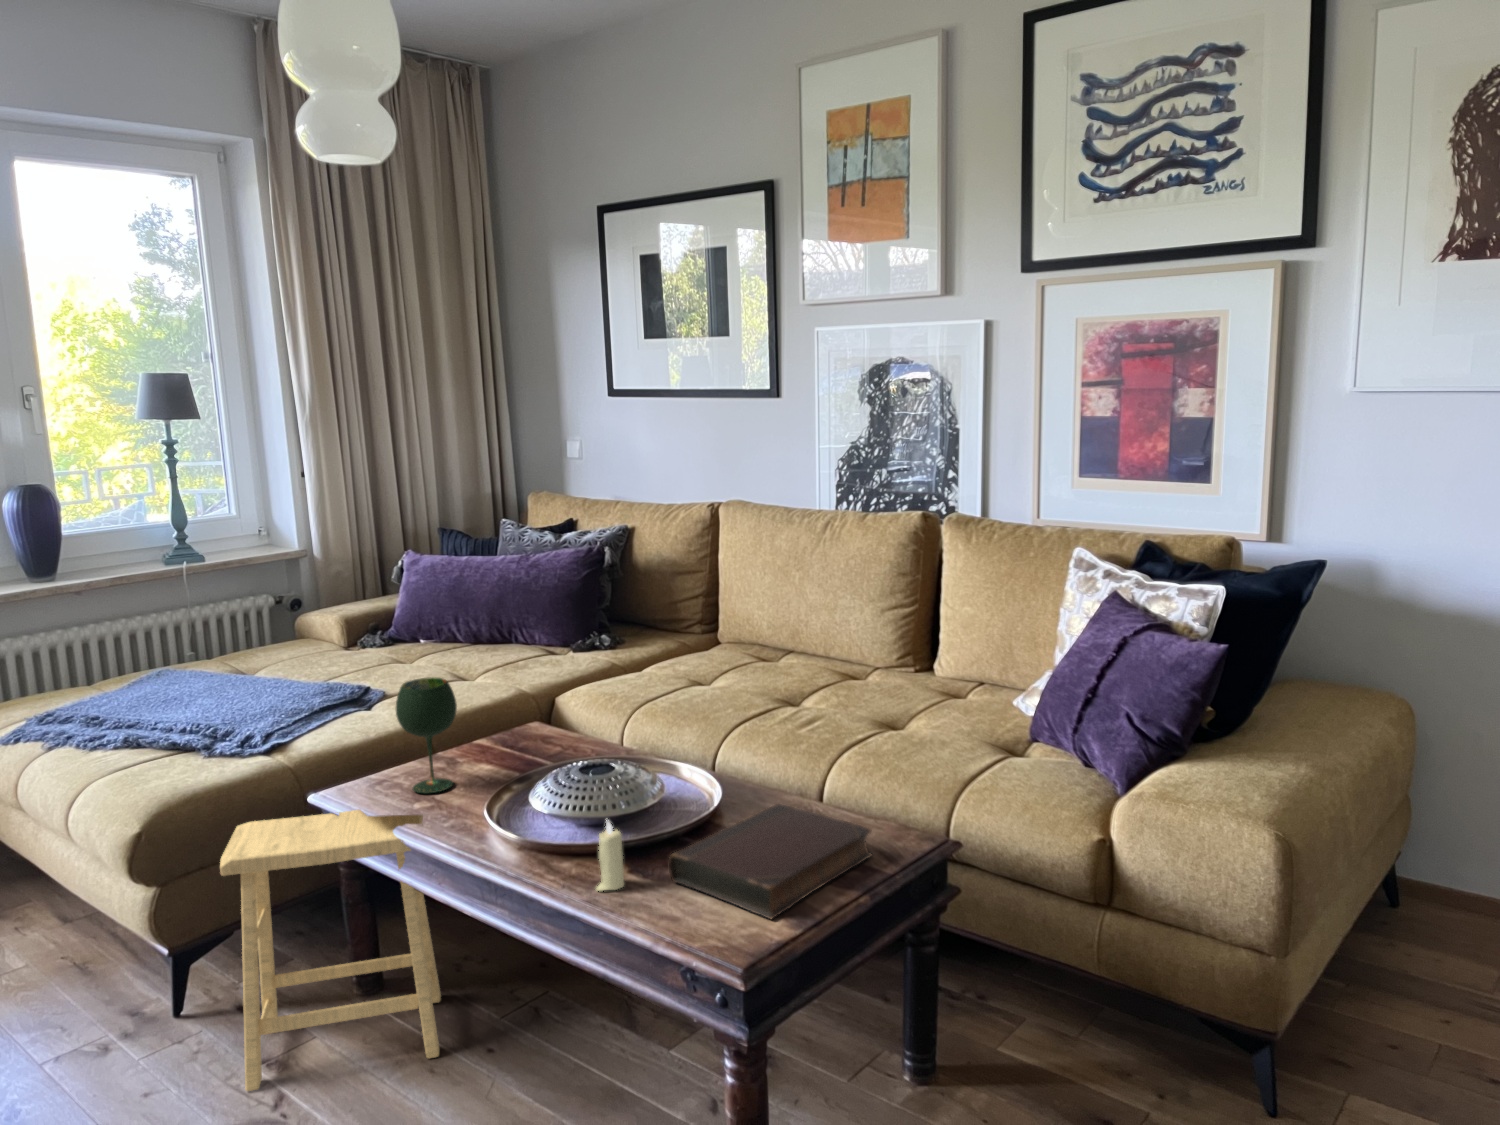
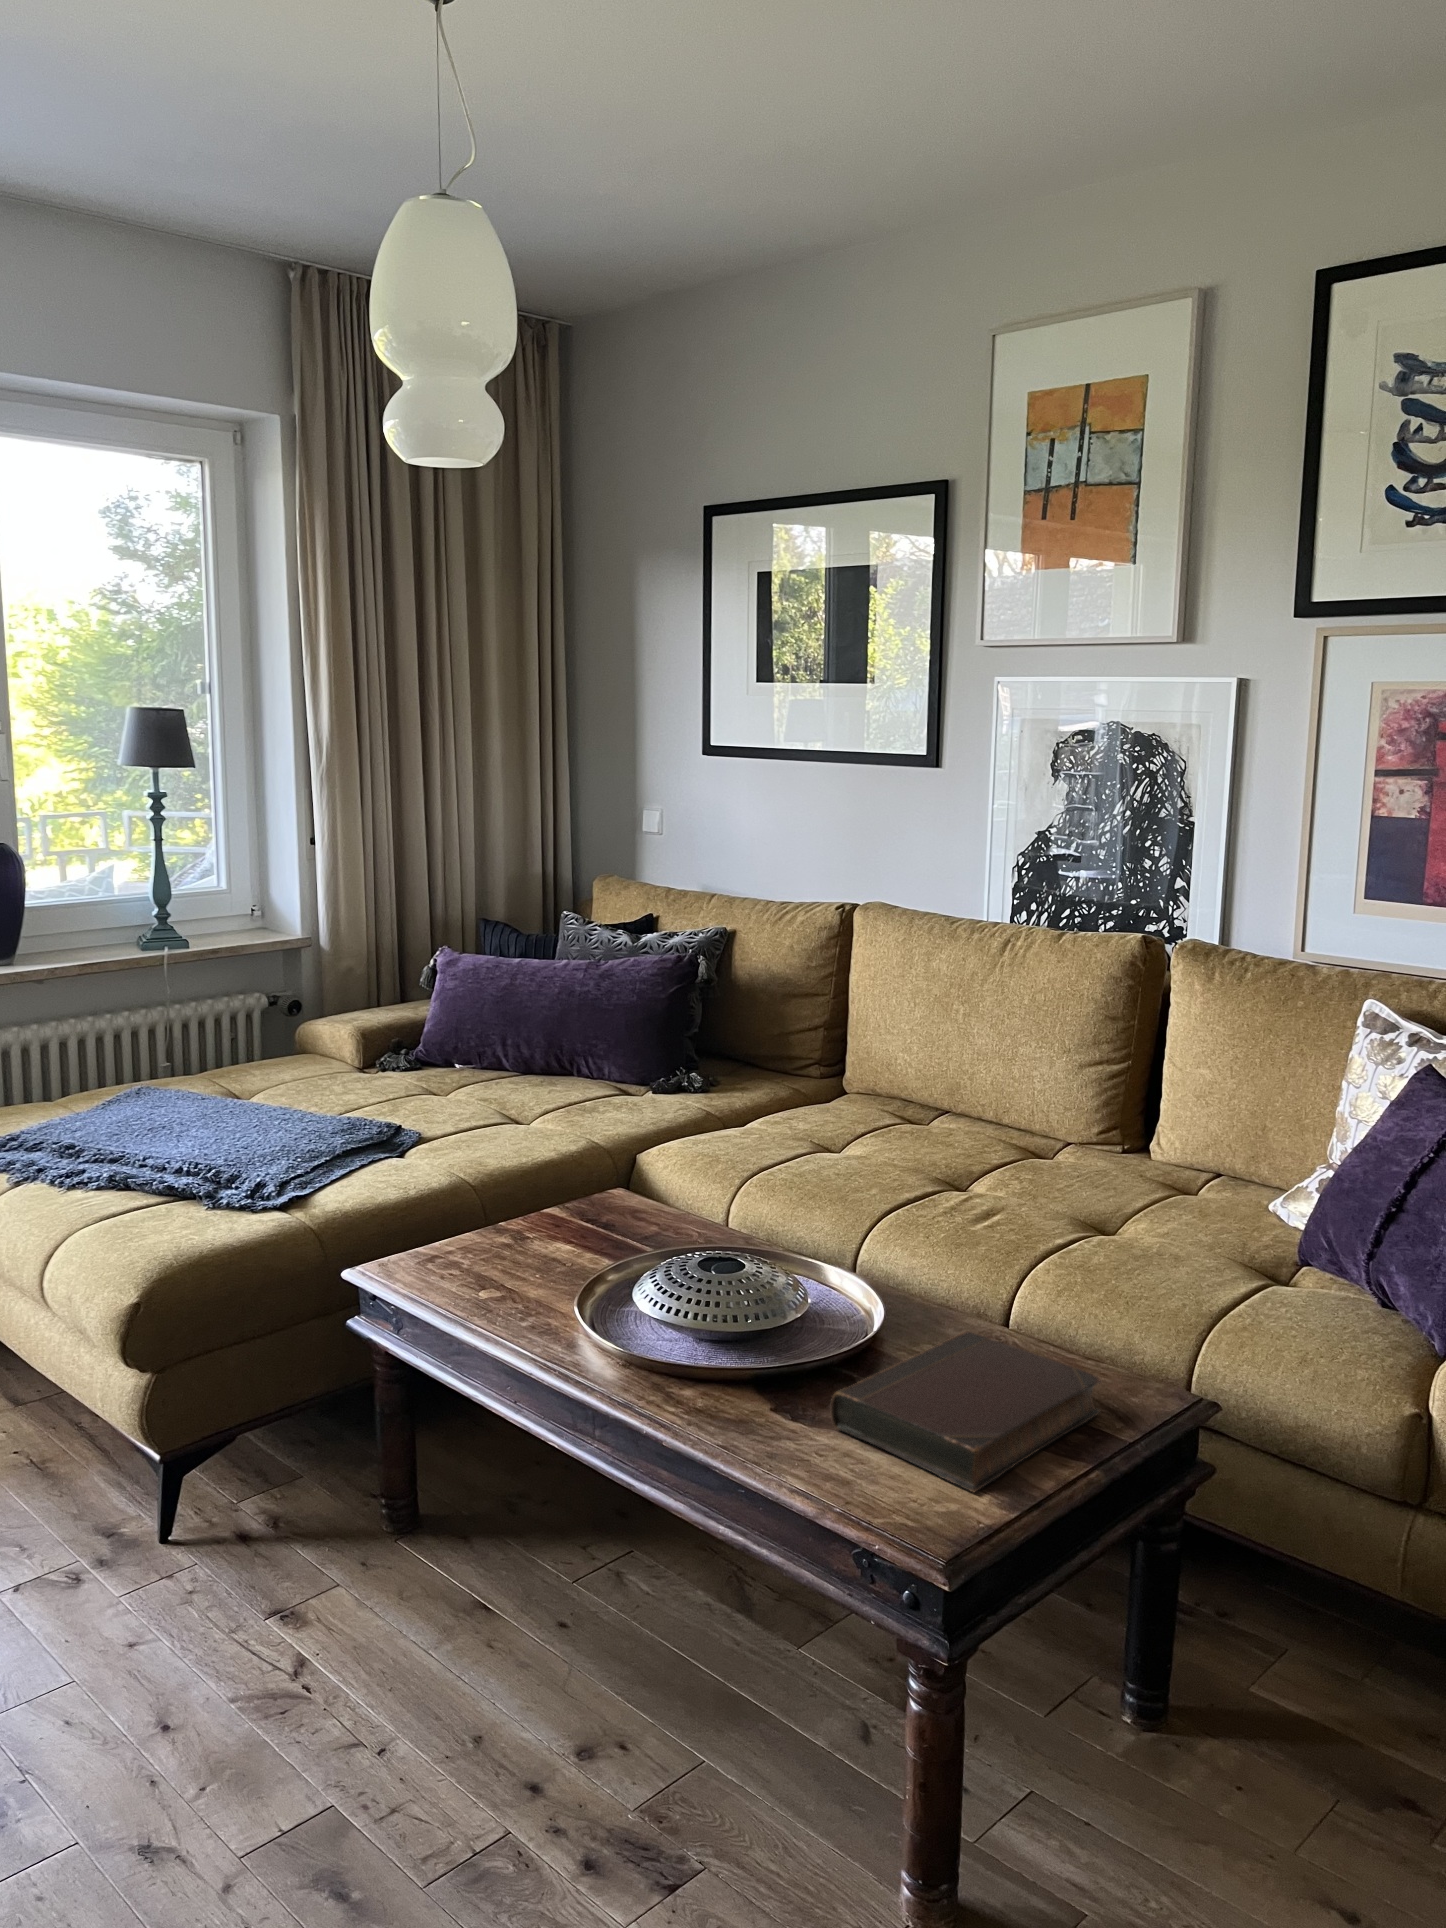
wine glass: present [396,677,457,793] -> none [464,1129,540,1280]
footstool: present [220,810,441,1091] -> none [243,1289,497,1649]
candle: present [596,820,624,891] -> none [734,1339,772,1434]

